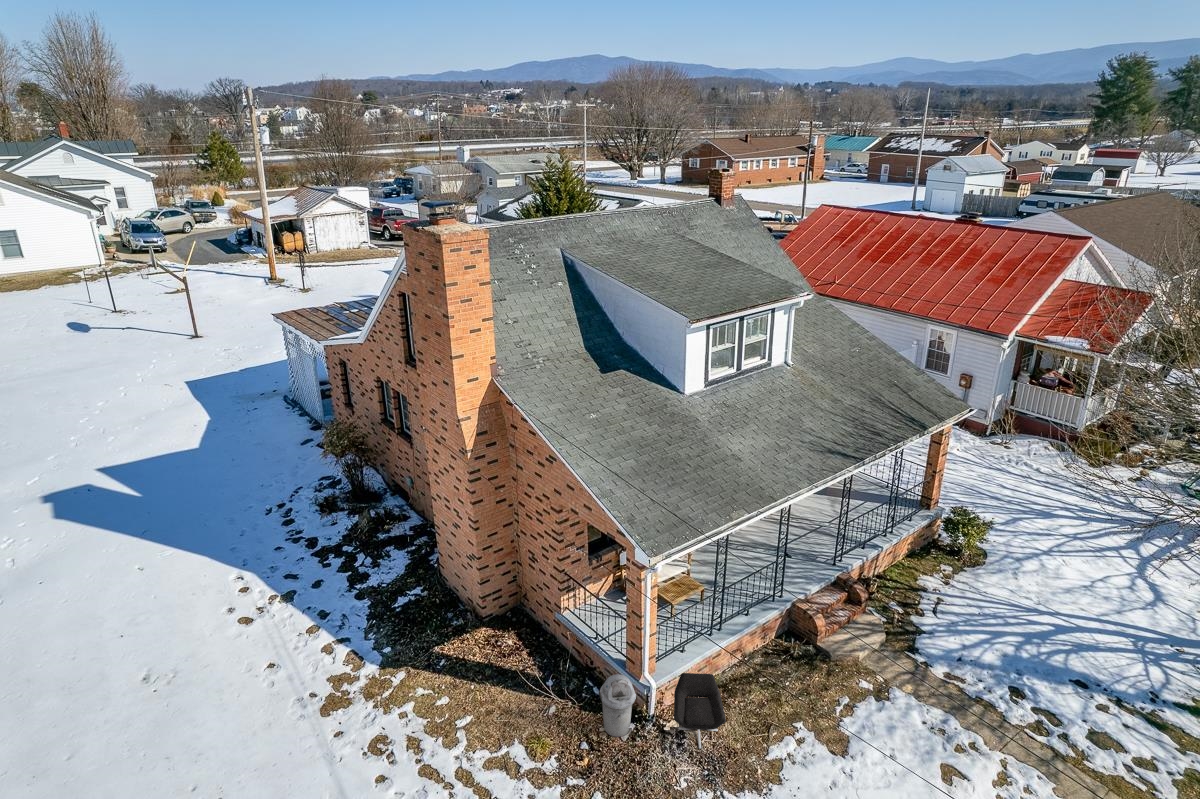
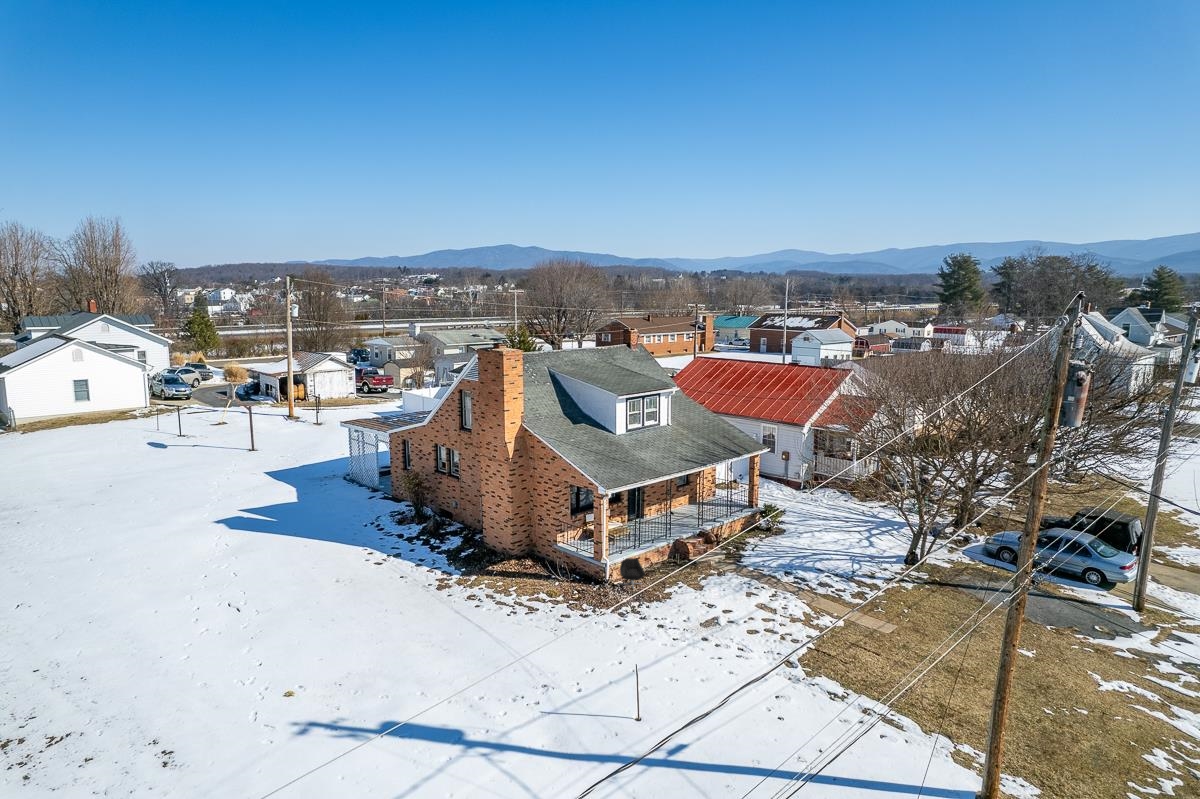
trash can: present [600,674,636,737] -> none [584,556,602,588]

